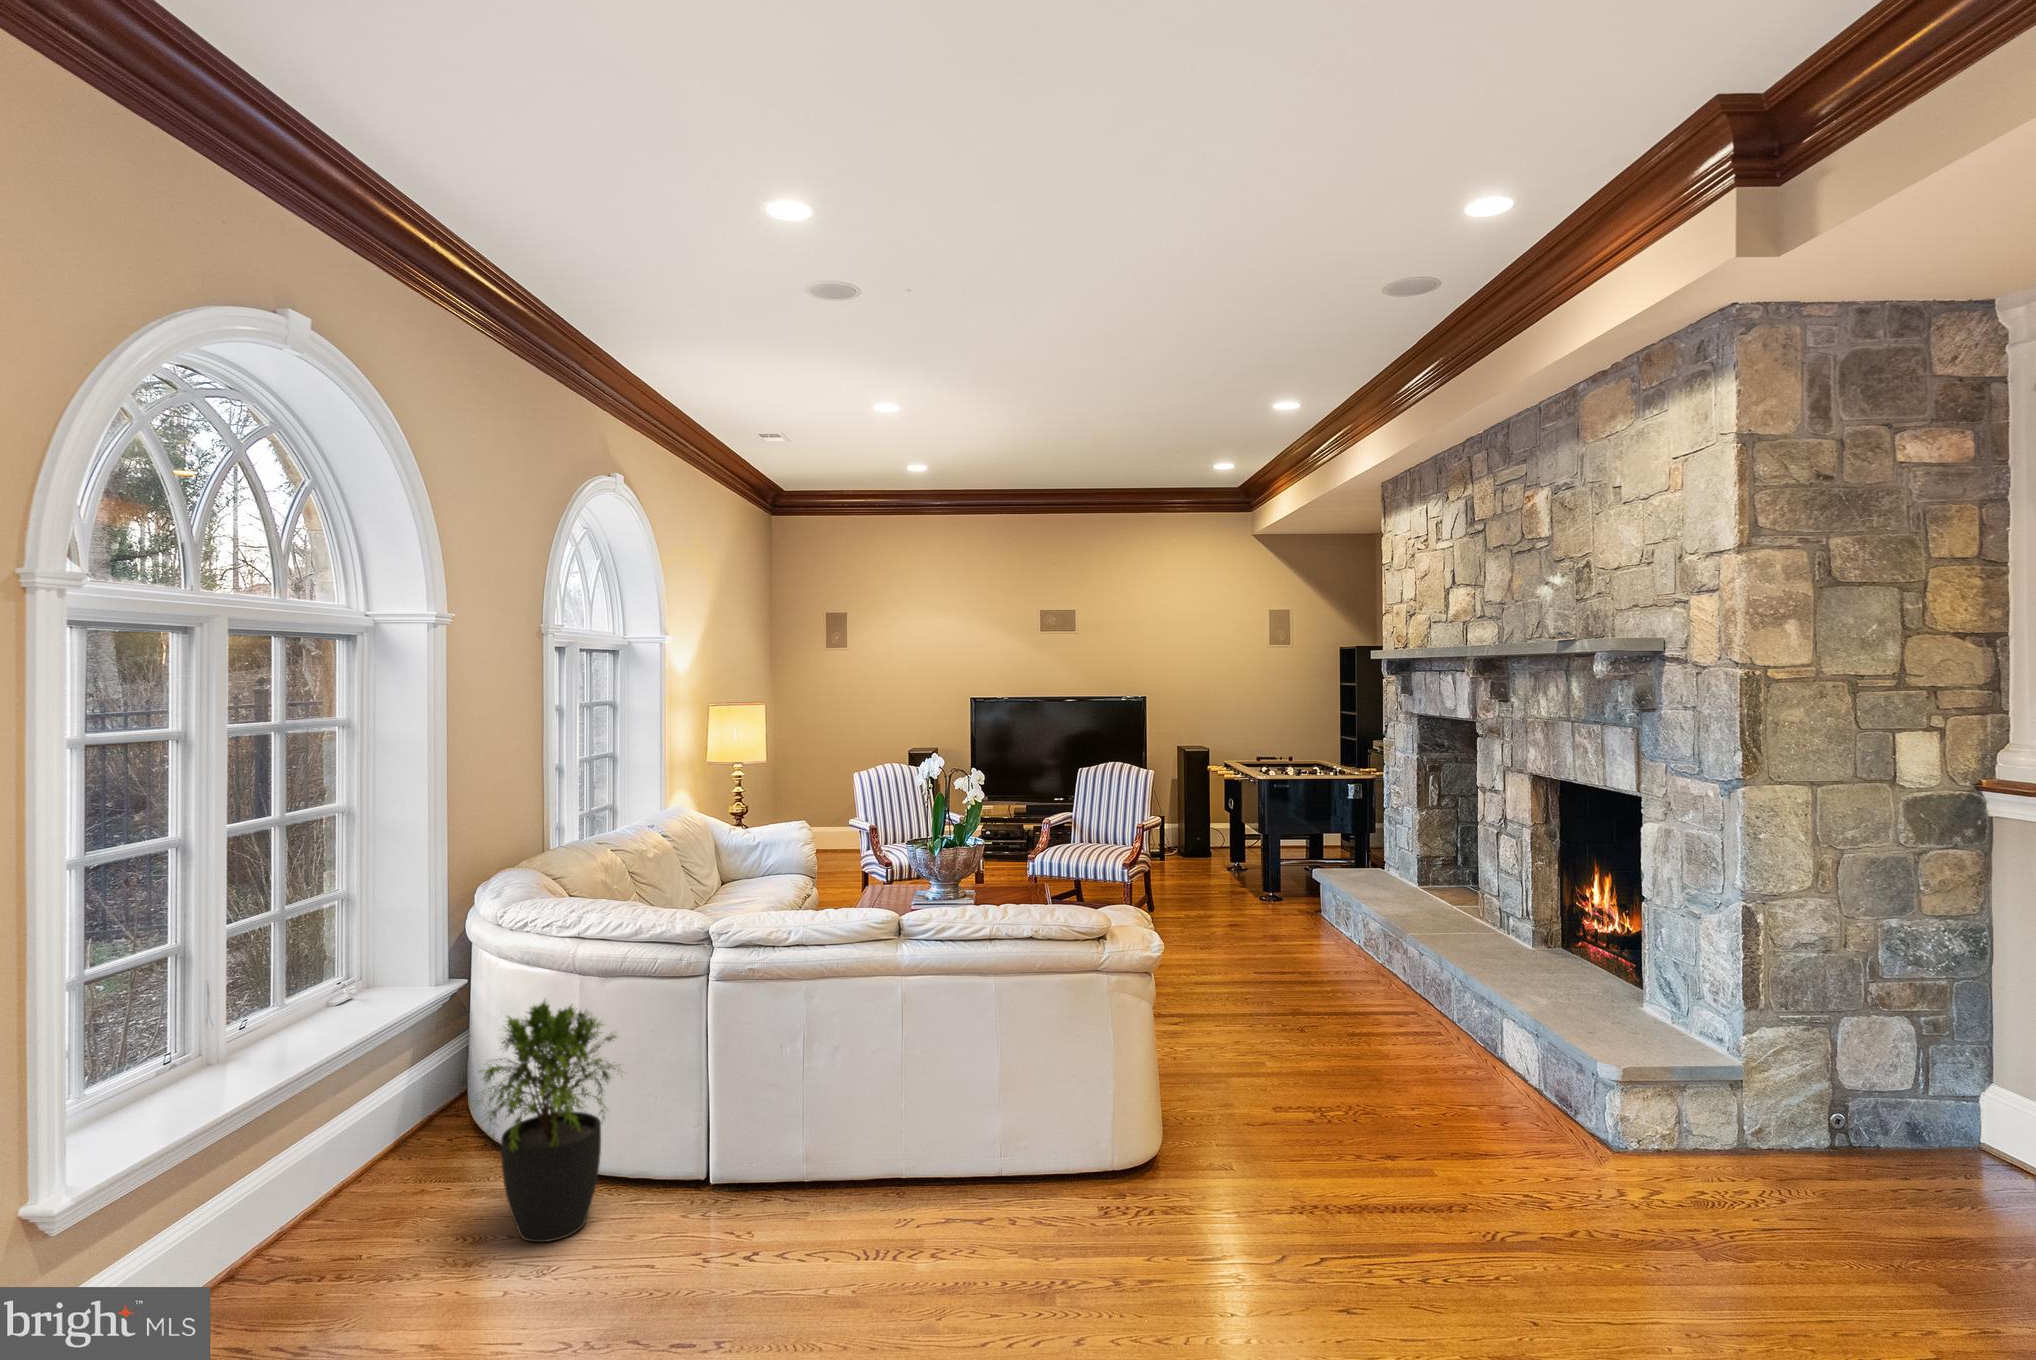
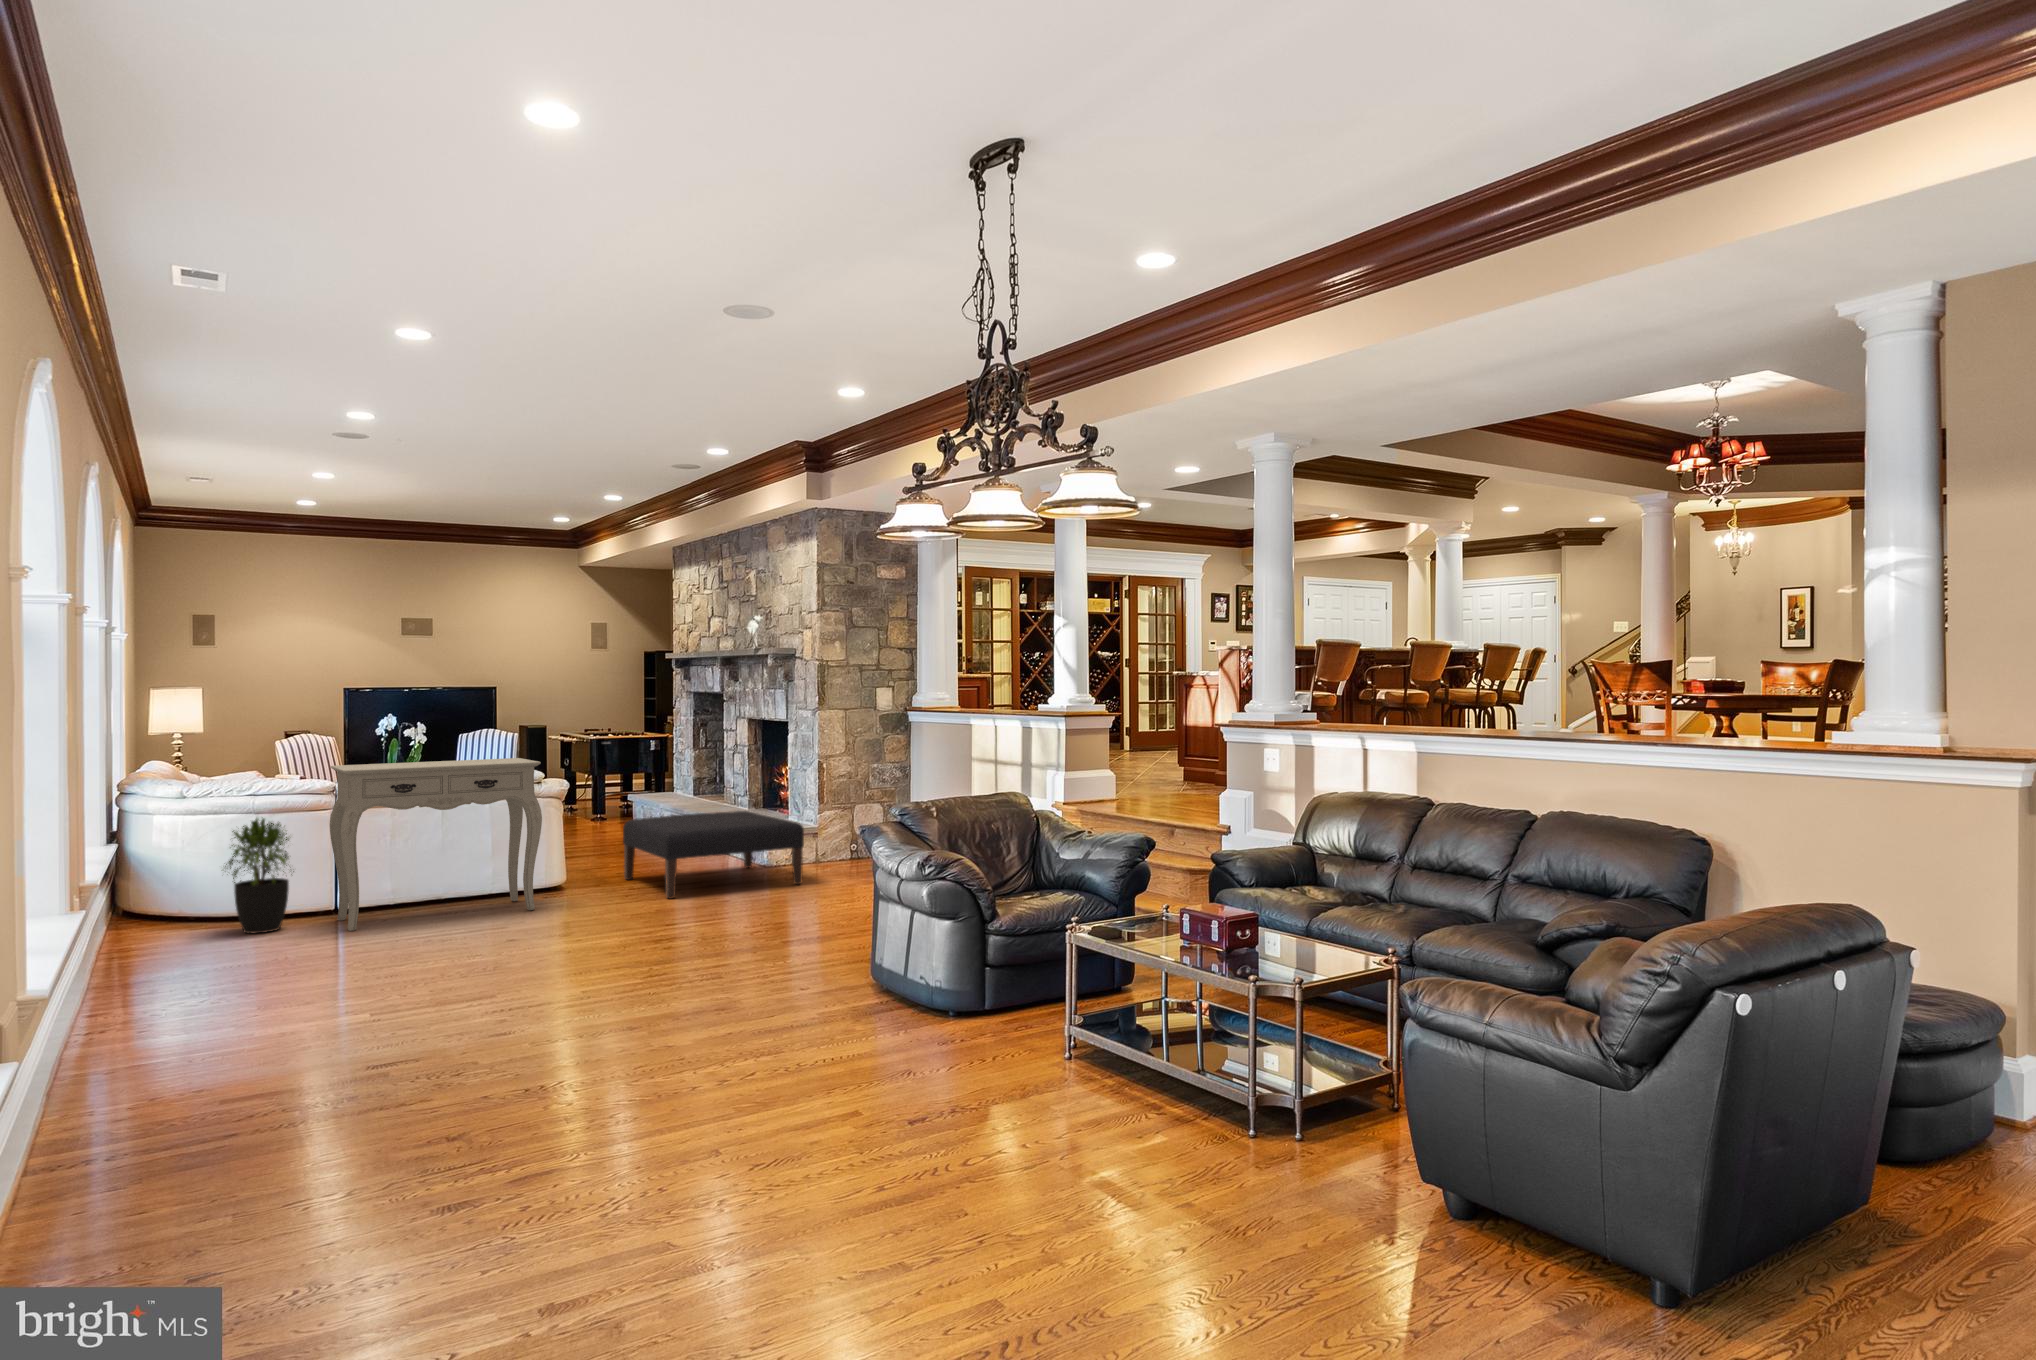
console table: none [640,889,1070,1287] -> present [330,758,542,931]
ottoman: none [1279,1012,1760,1297] -> present [623,811,804,899]

